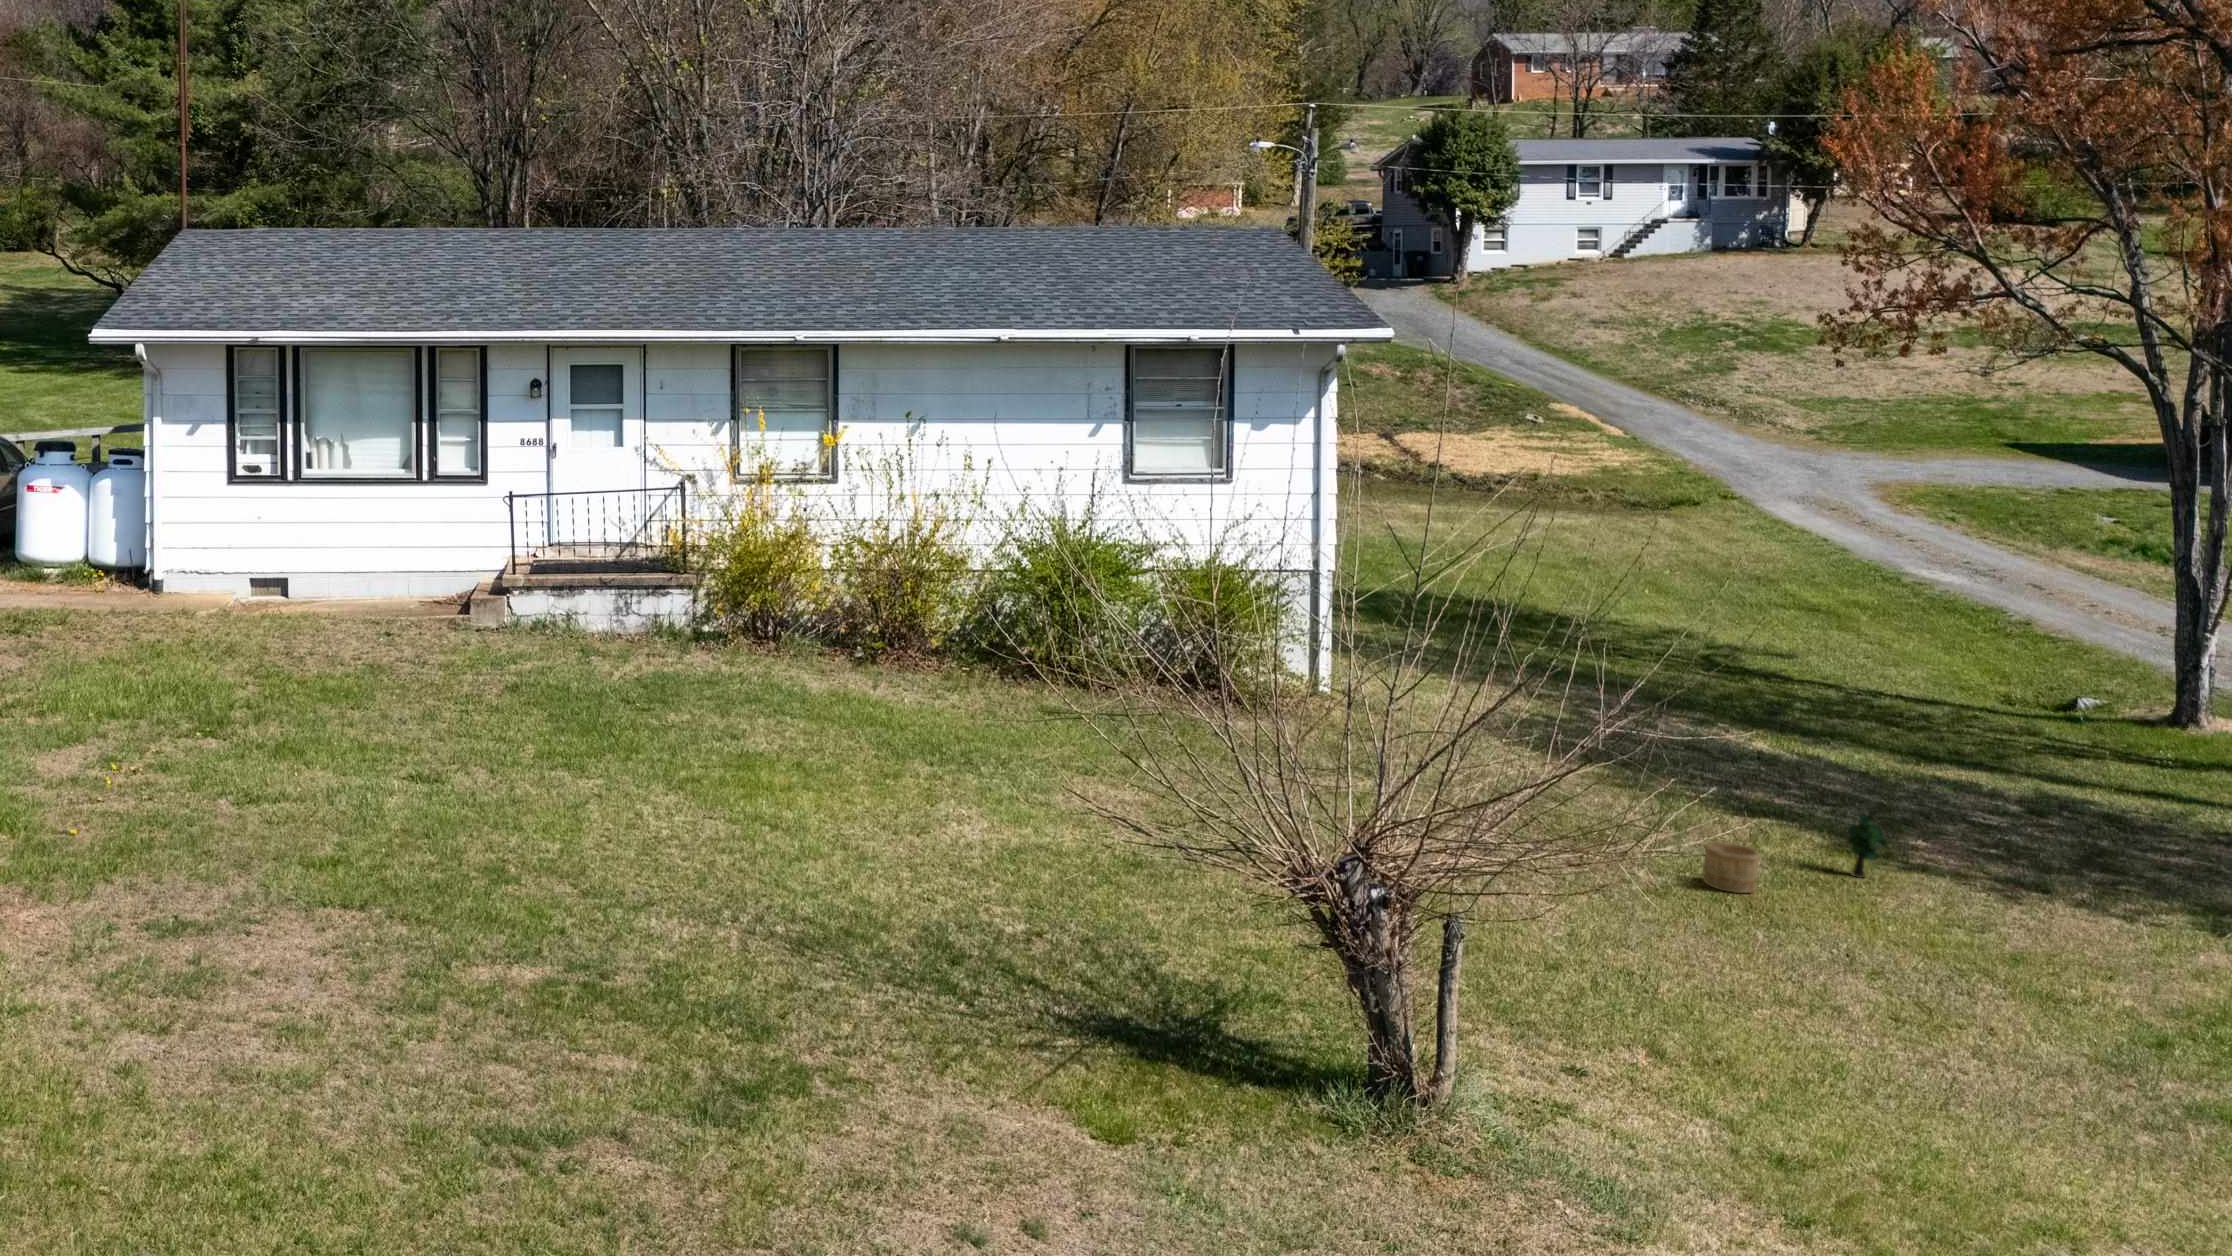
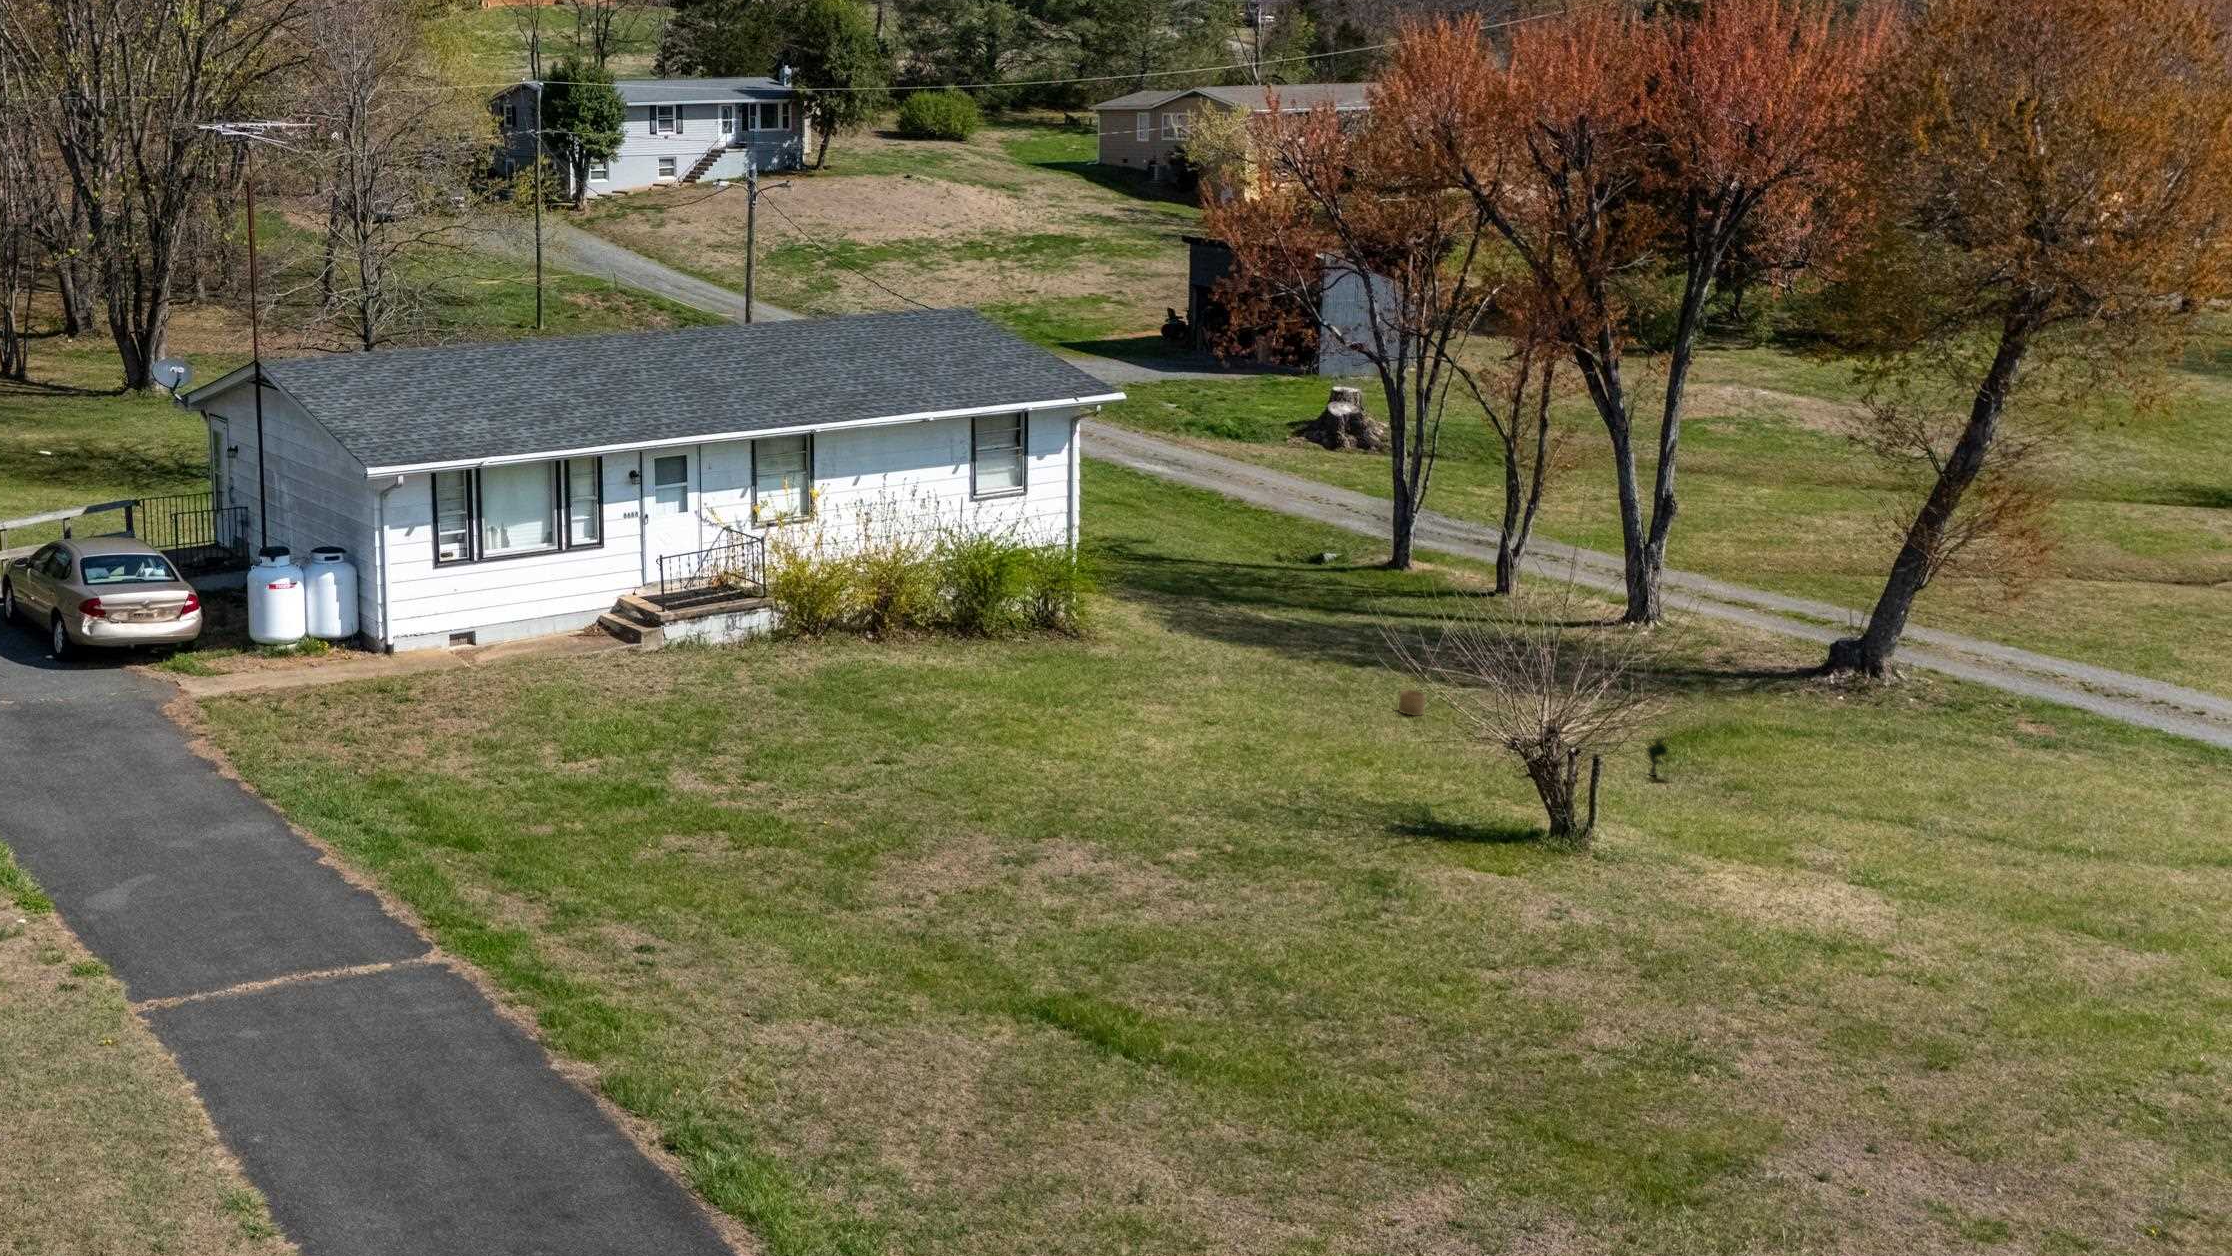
decorative plant: present [1847,810,1887,878] -> present [1647,737,1668,776]

